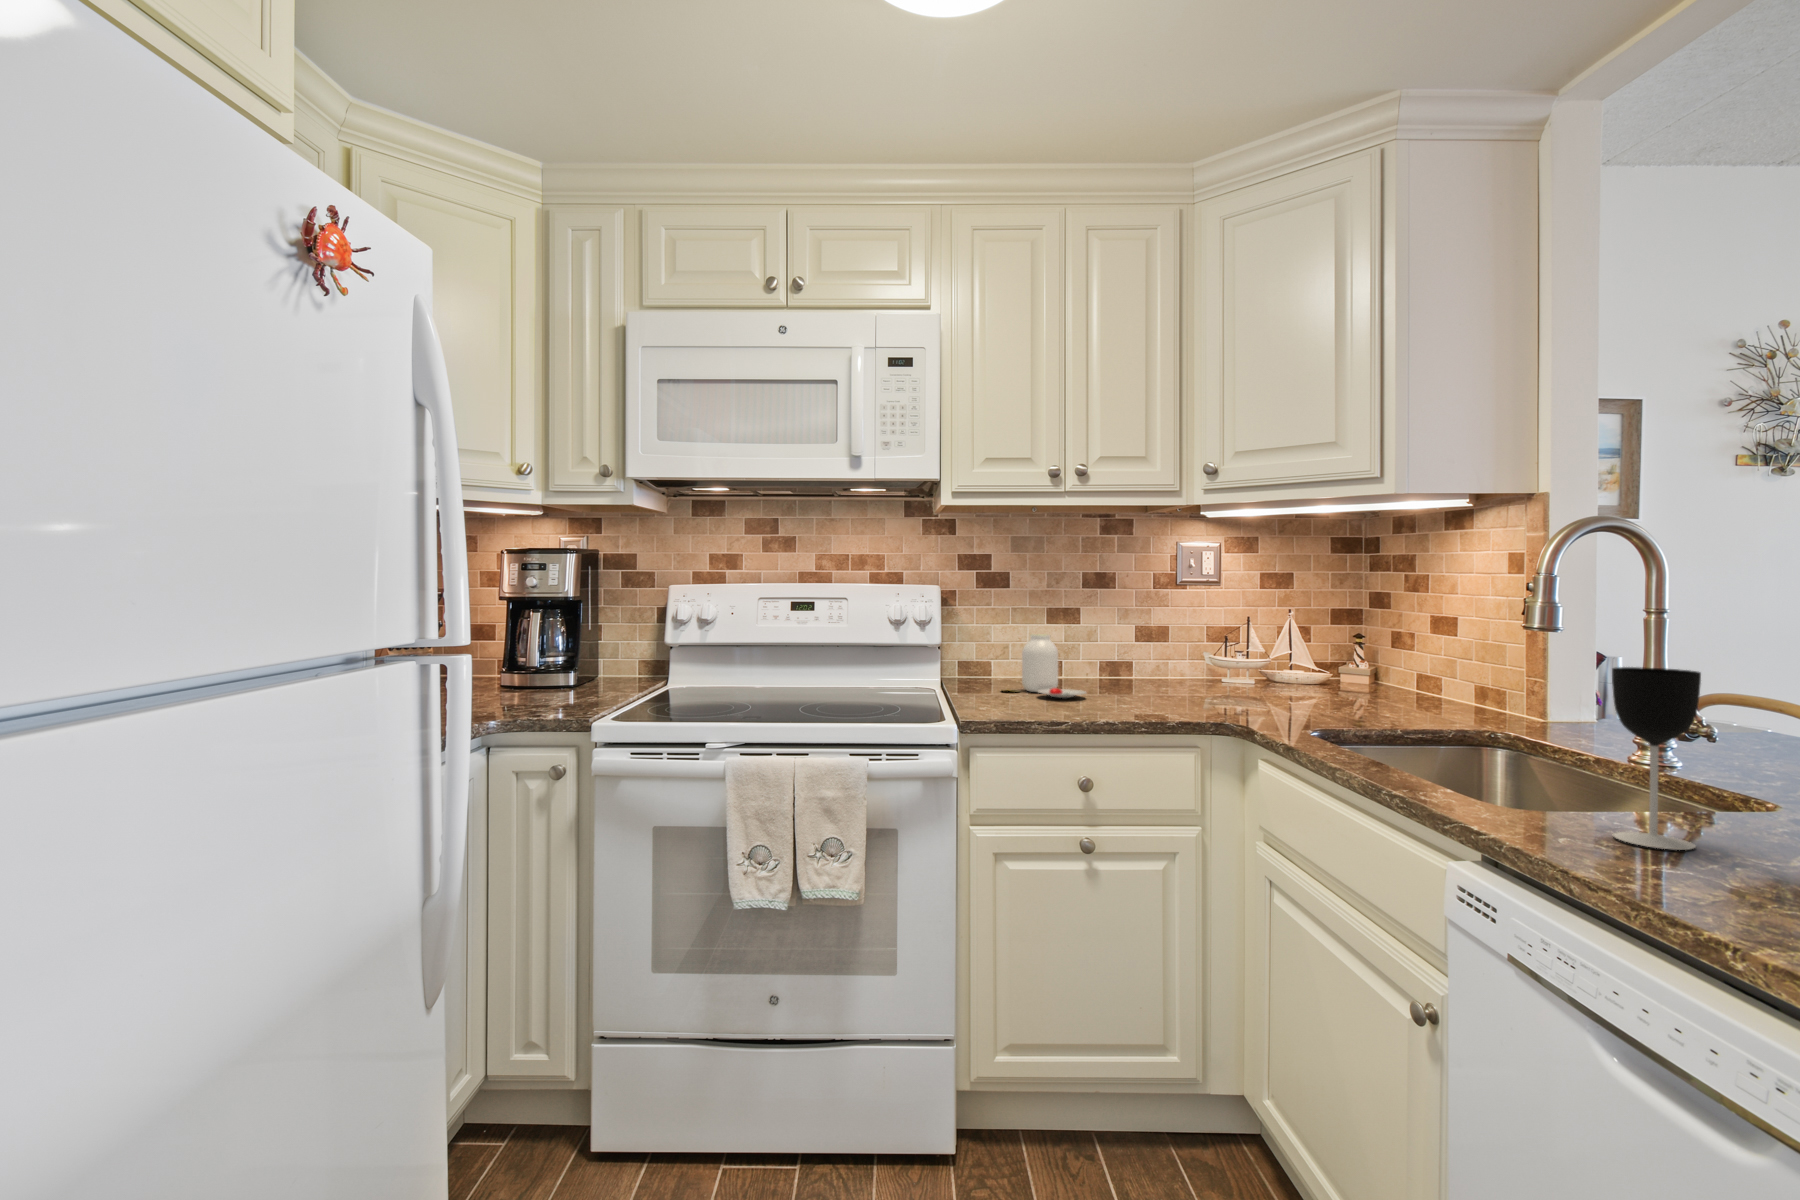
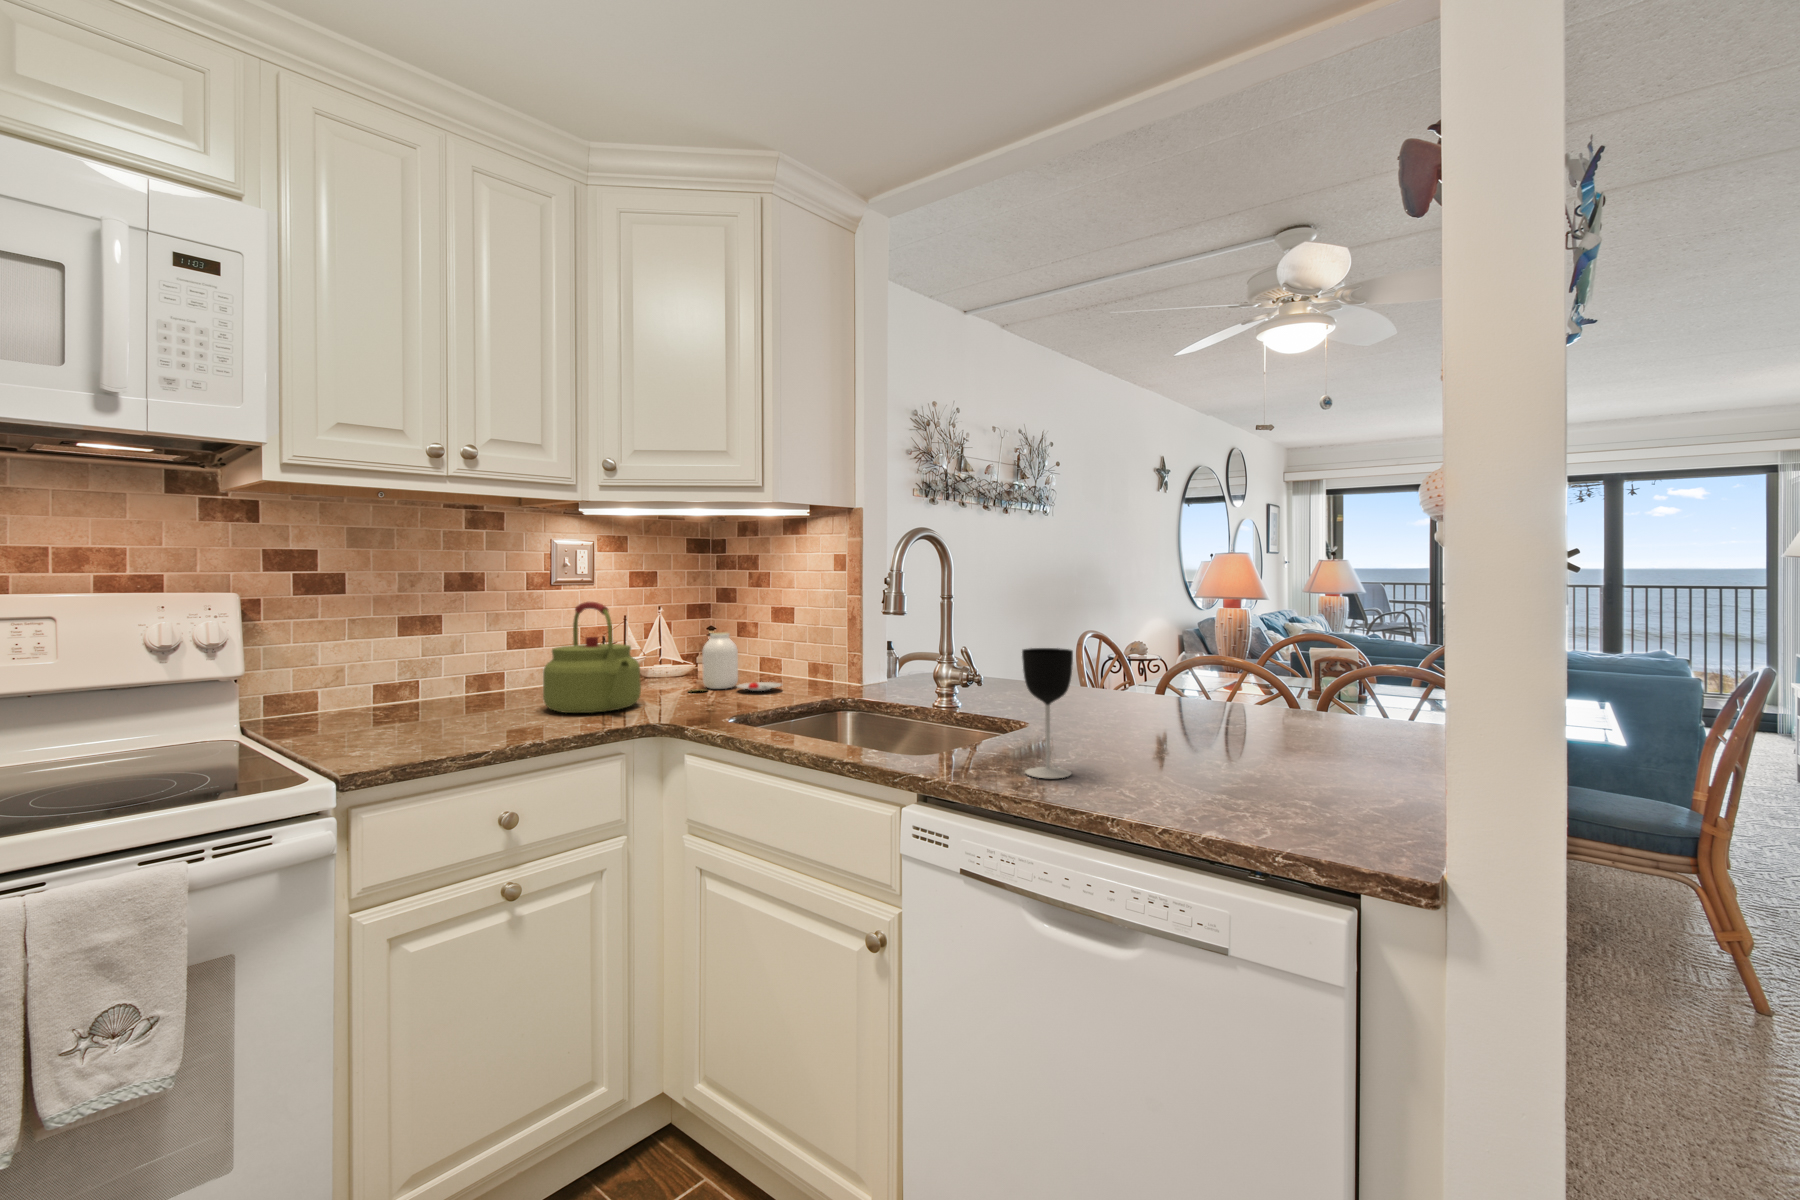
kettle: none [1145,599,1239,707] -> present [543,602,641,713]
jar: present [1007,634,1086,698] -> present [689,633,781,692]

